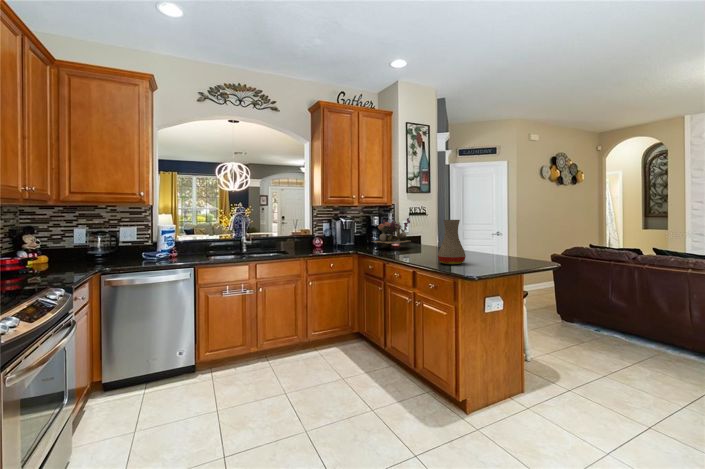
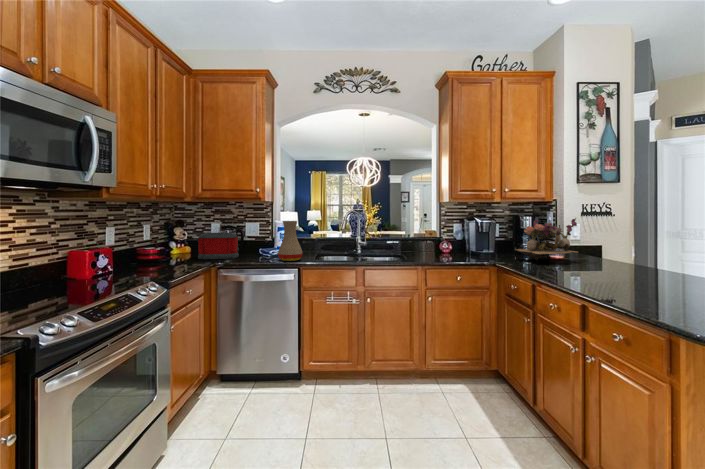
vase: present [438,220,466,265] -> present [278,221,303,261]
toaster: none [64,237,118,266] -> present [197,232,239,259]

